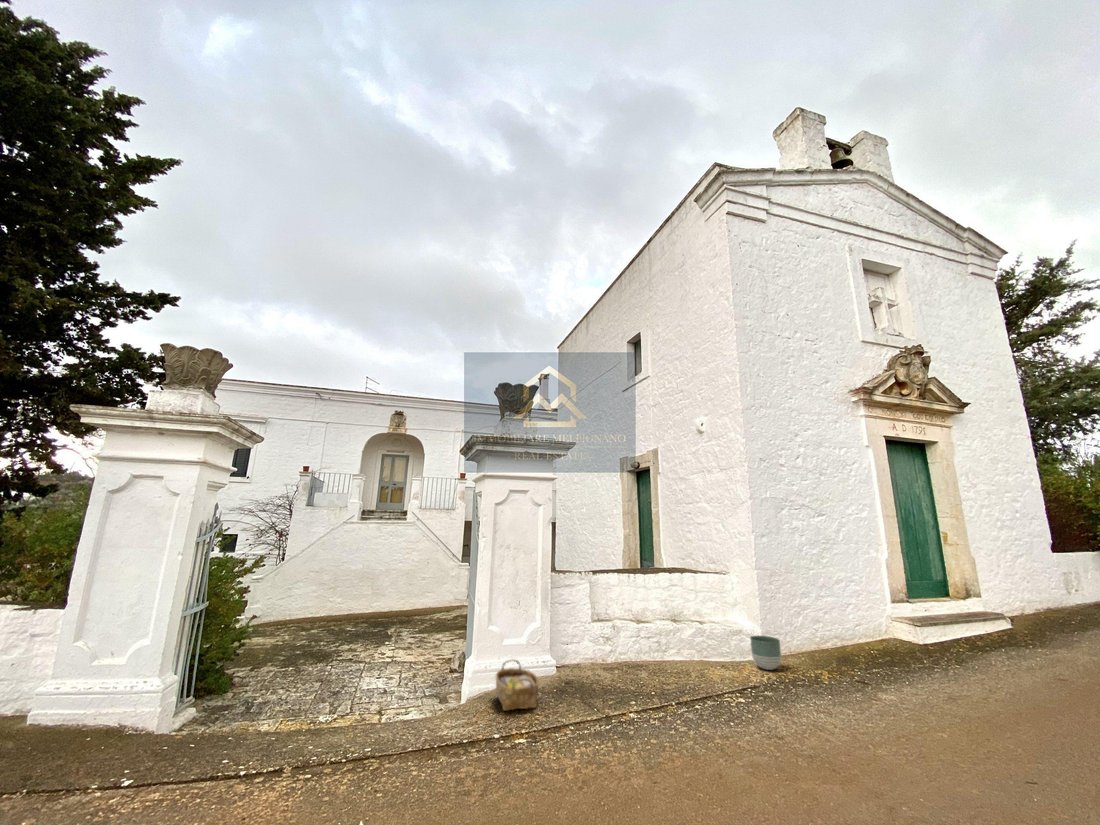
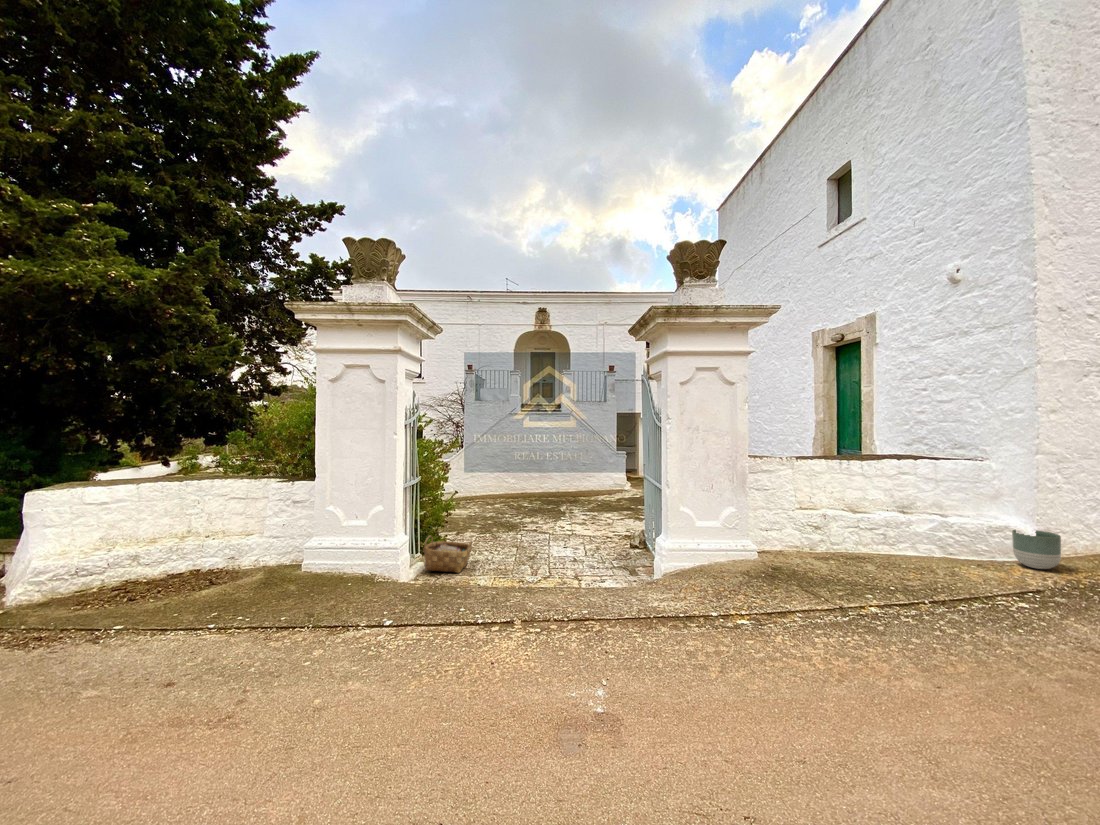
woven basket: present [496,659,539,711] -> present [423,535,472,573]

